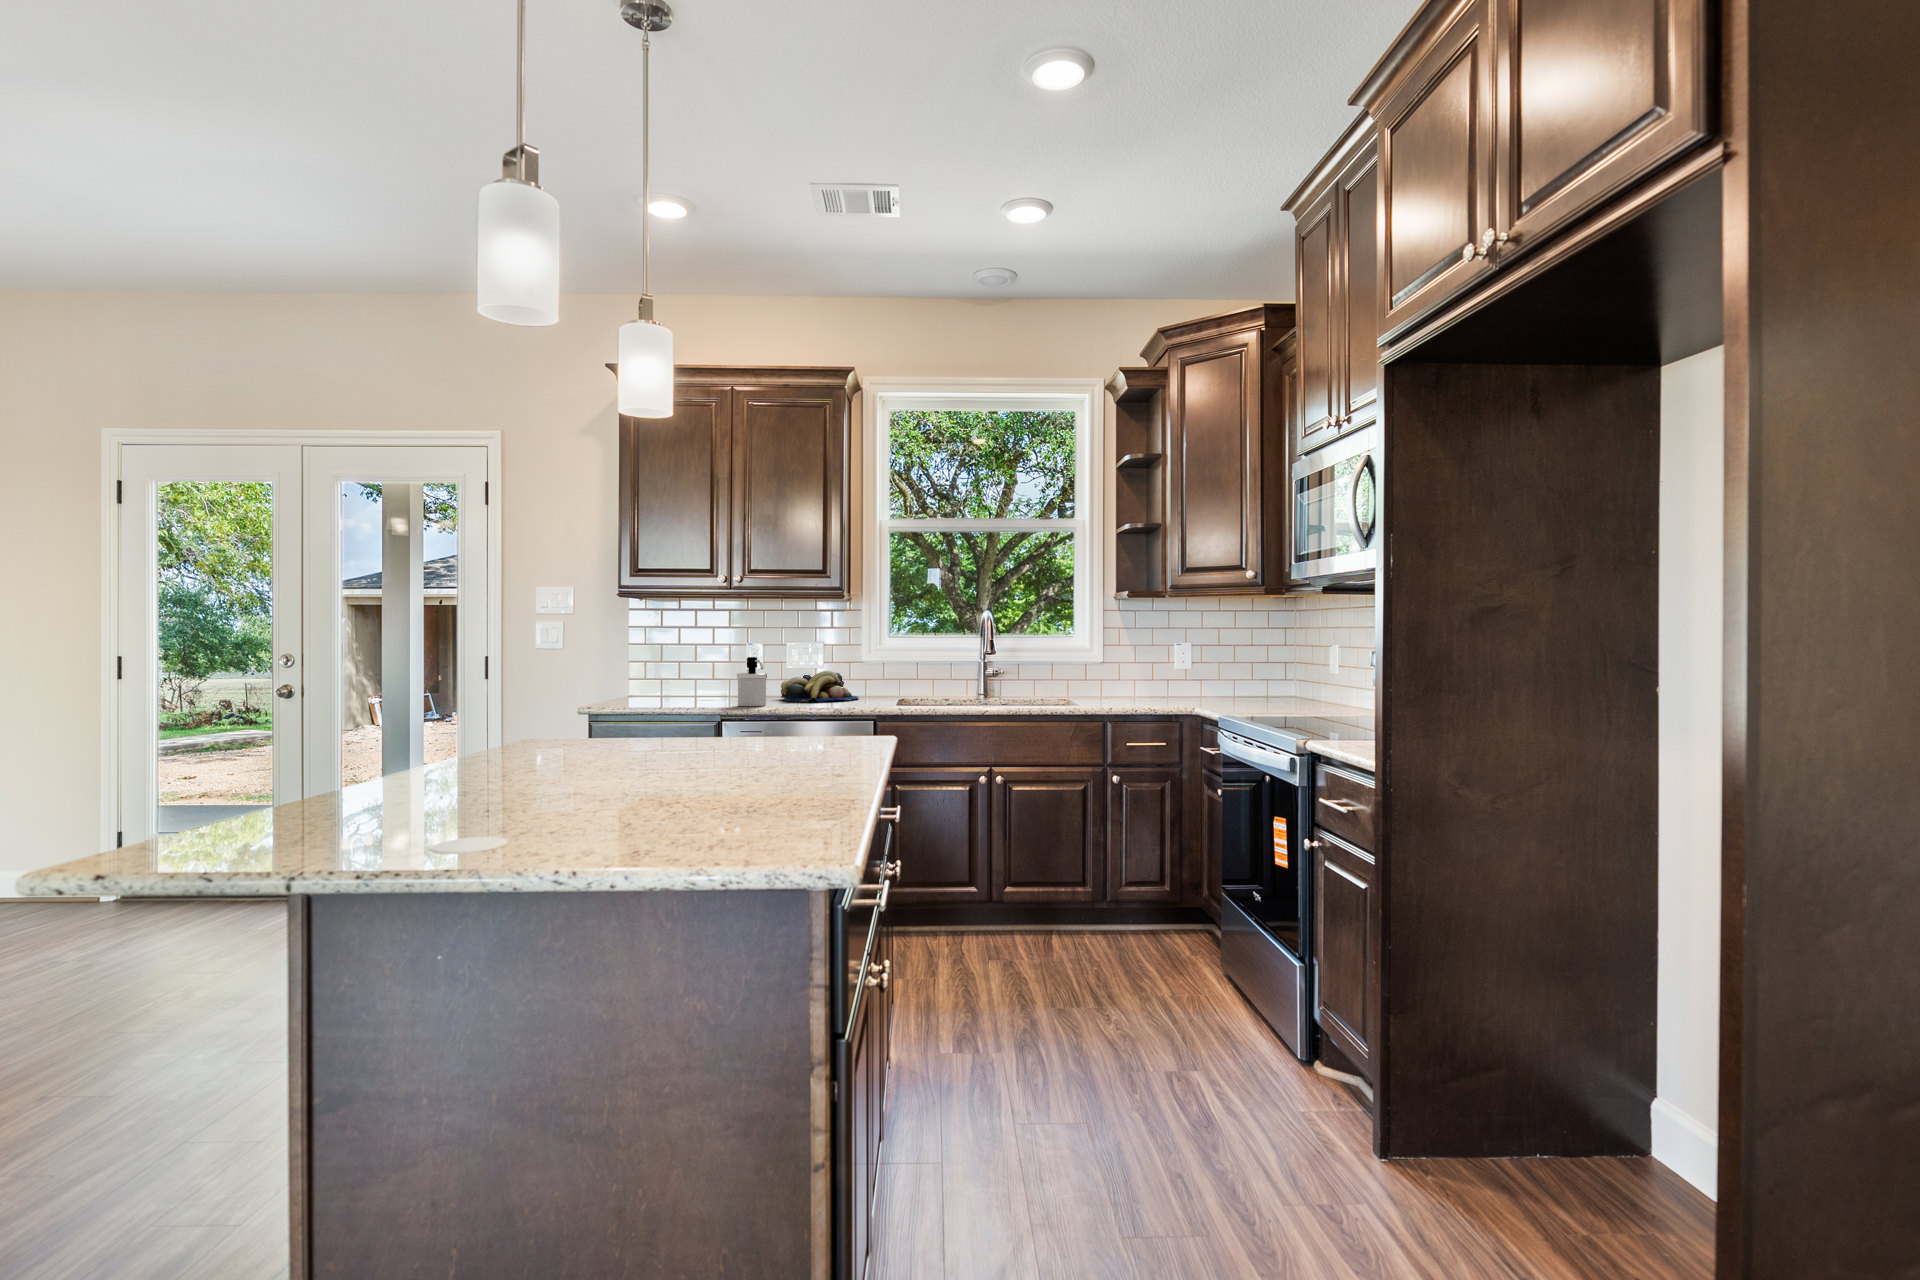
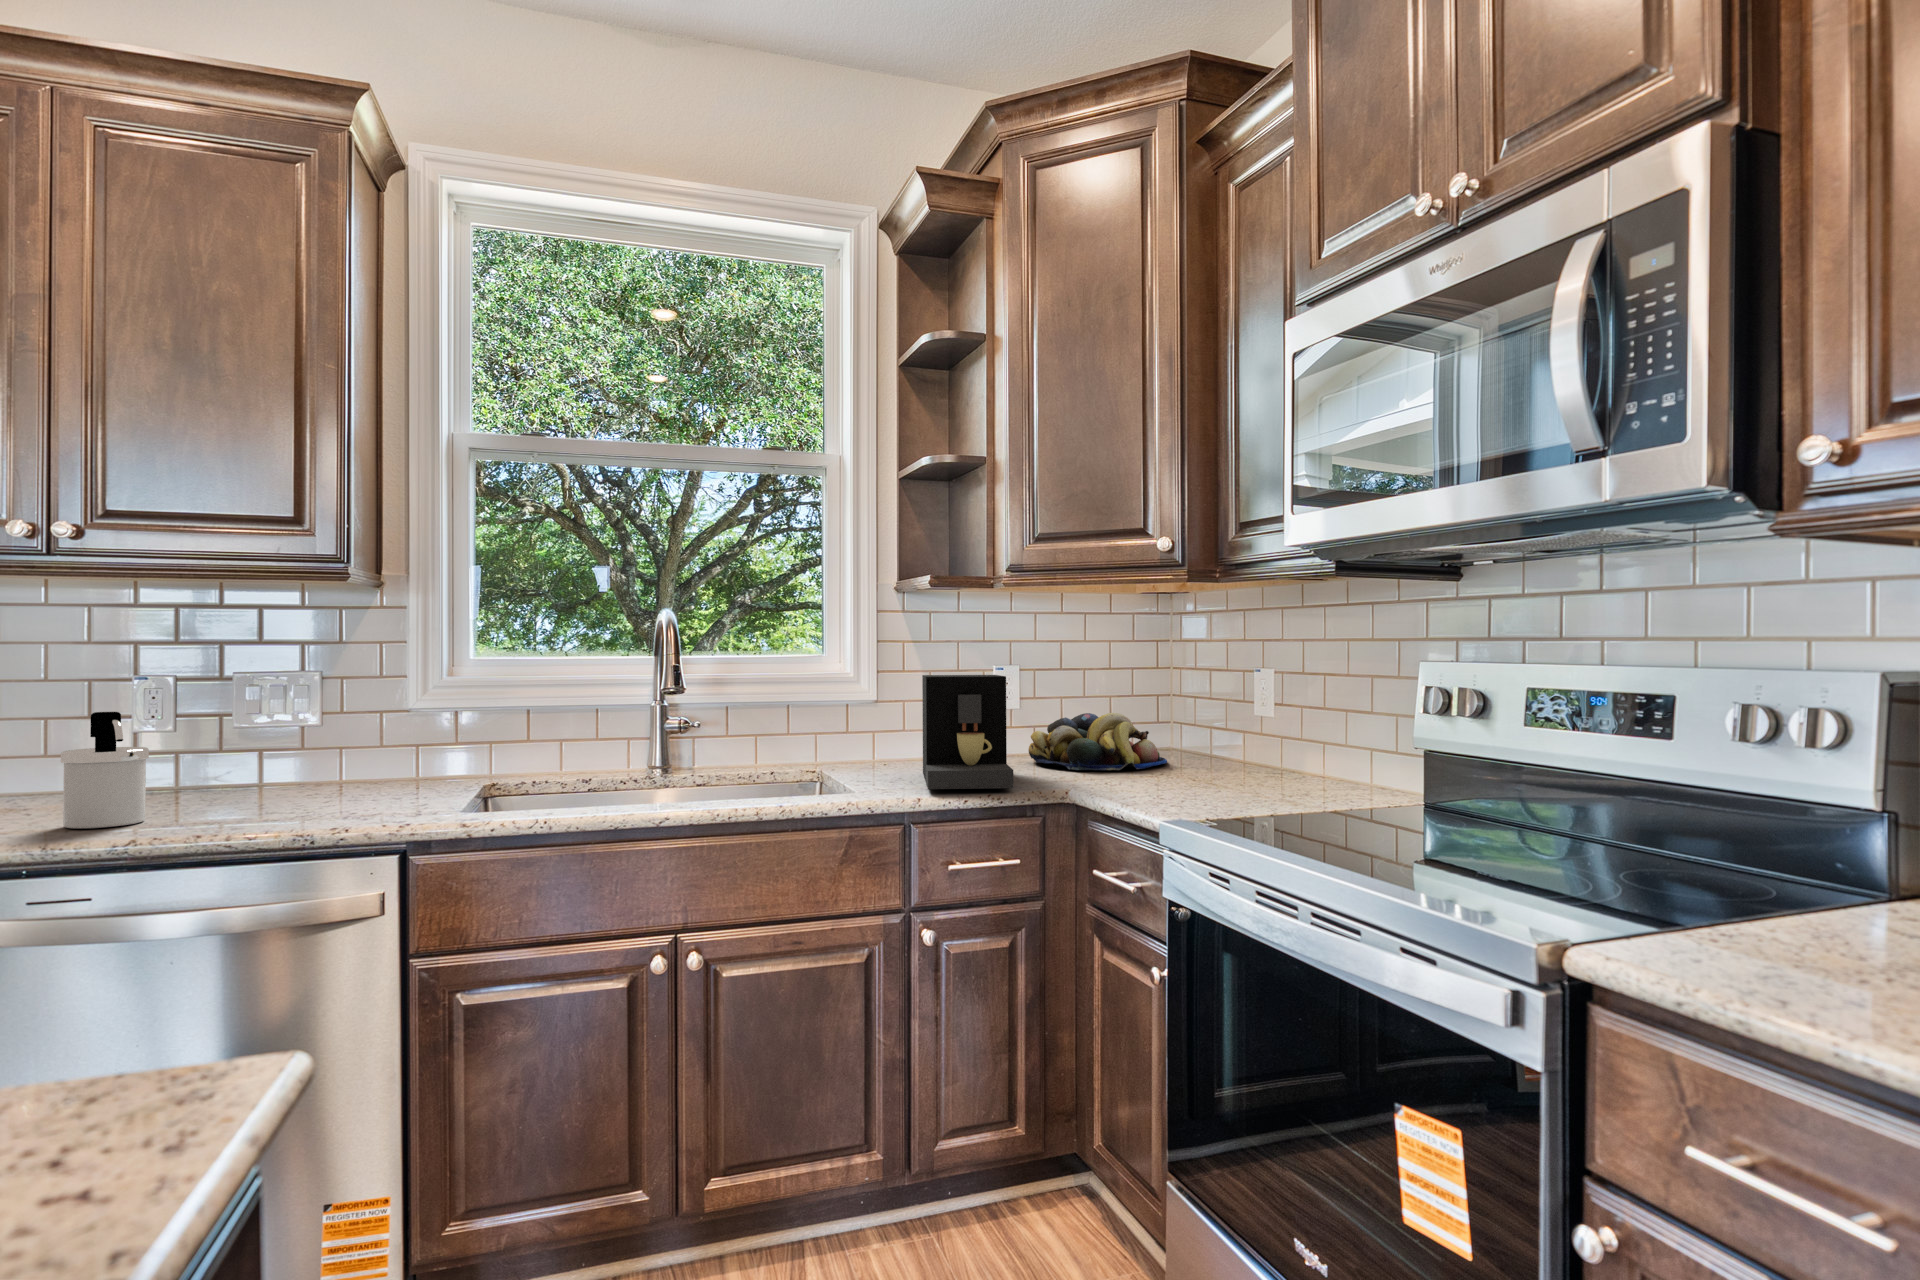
coffee maker: none [1118,646,1166,705] -> present [922,675,1014,789]
fruit bowl: present [781,671,859,701] -> present [1029,713,1167,770]

